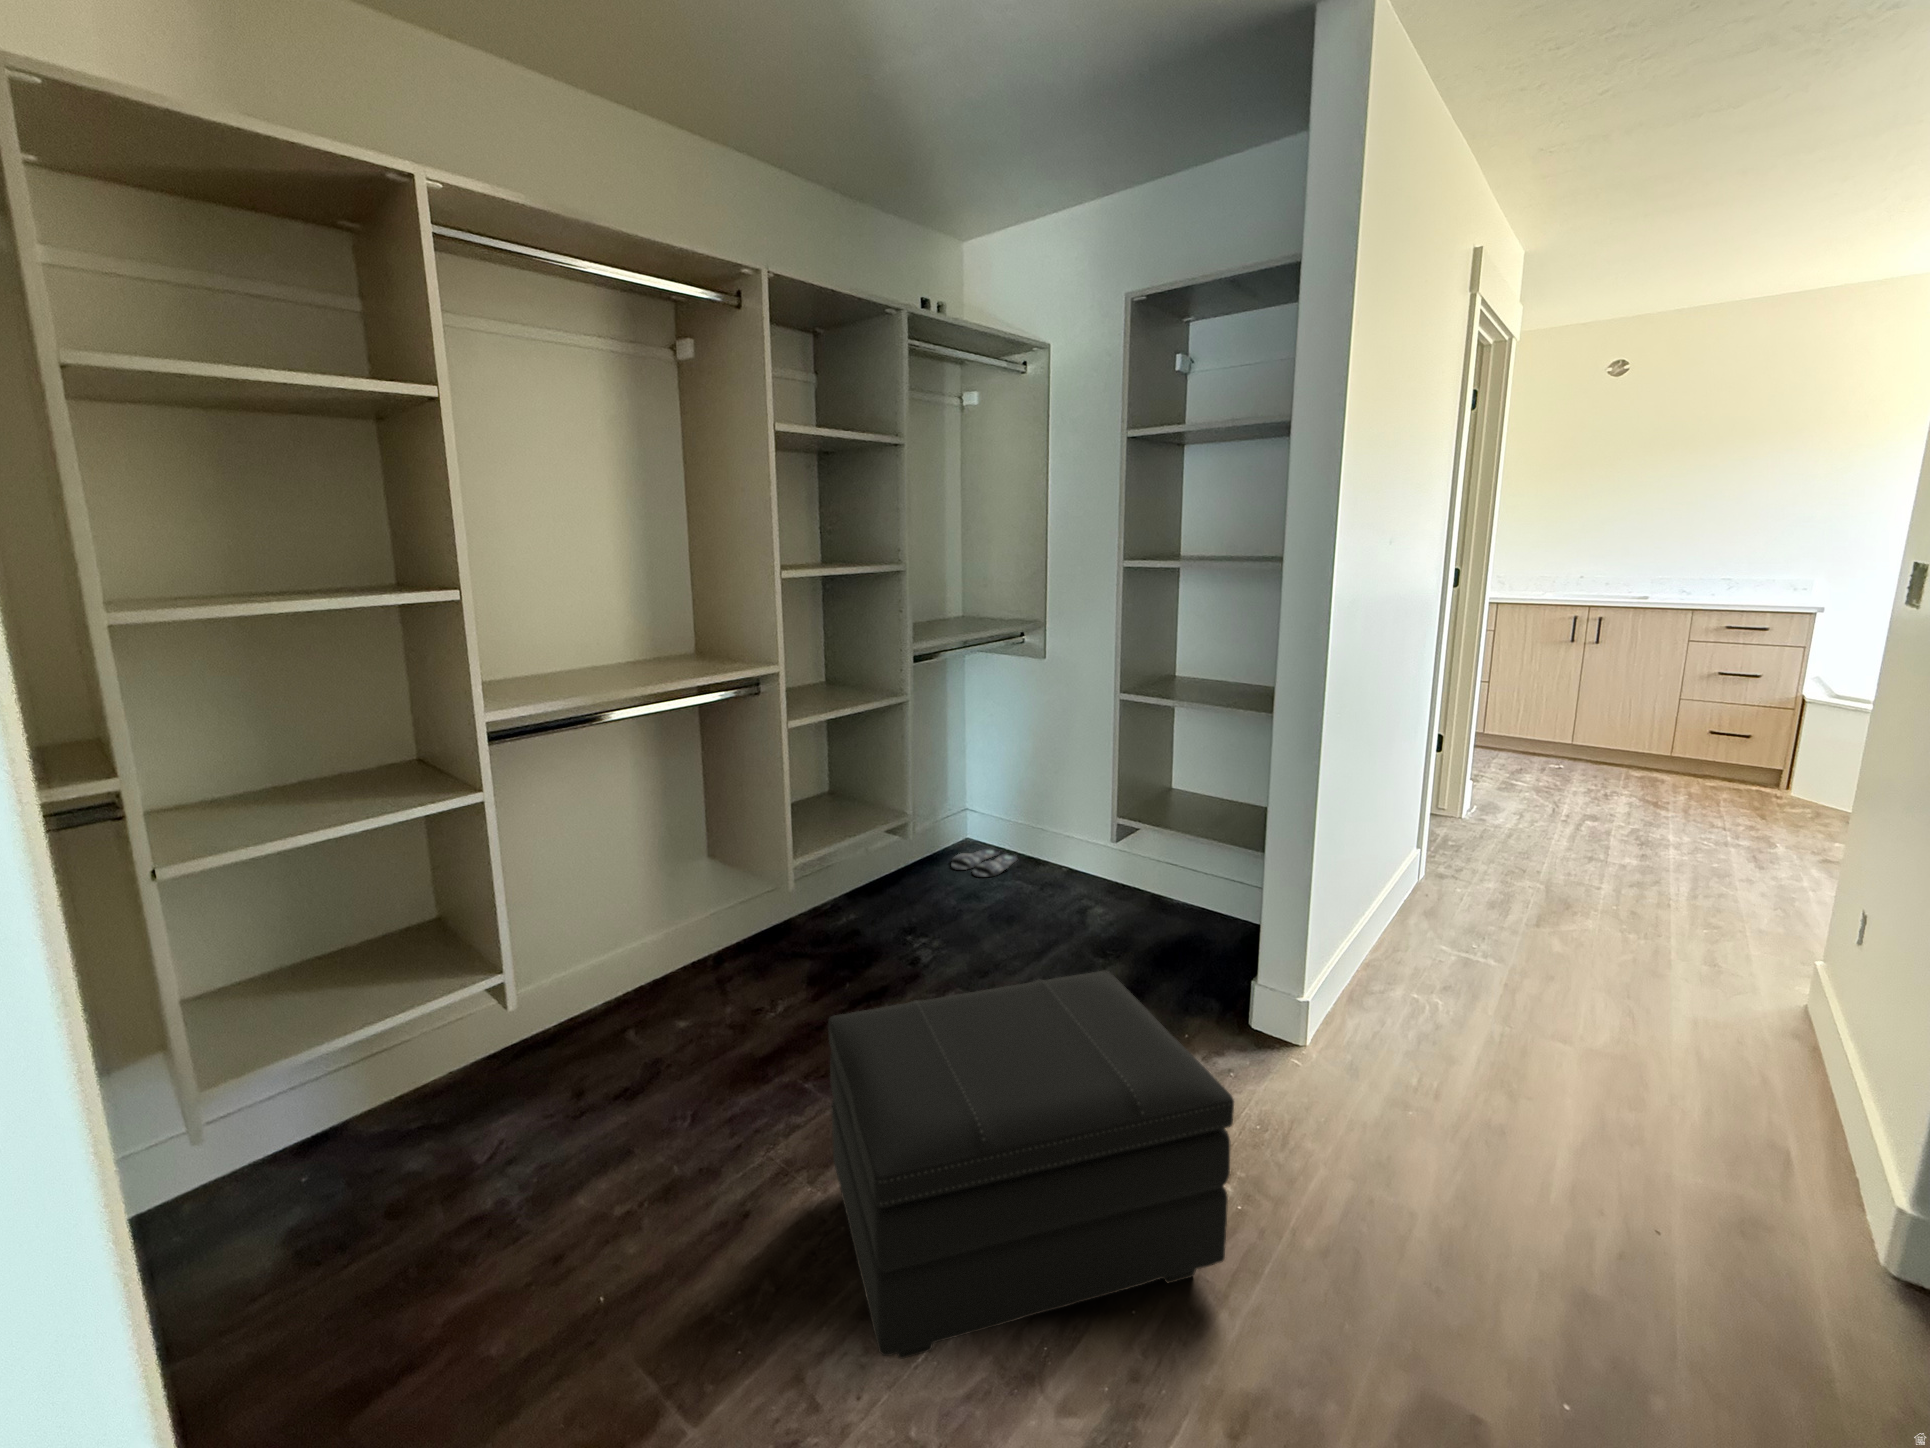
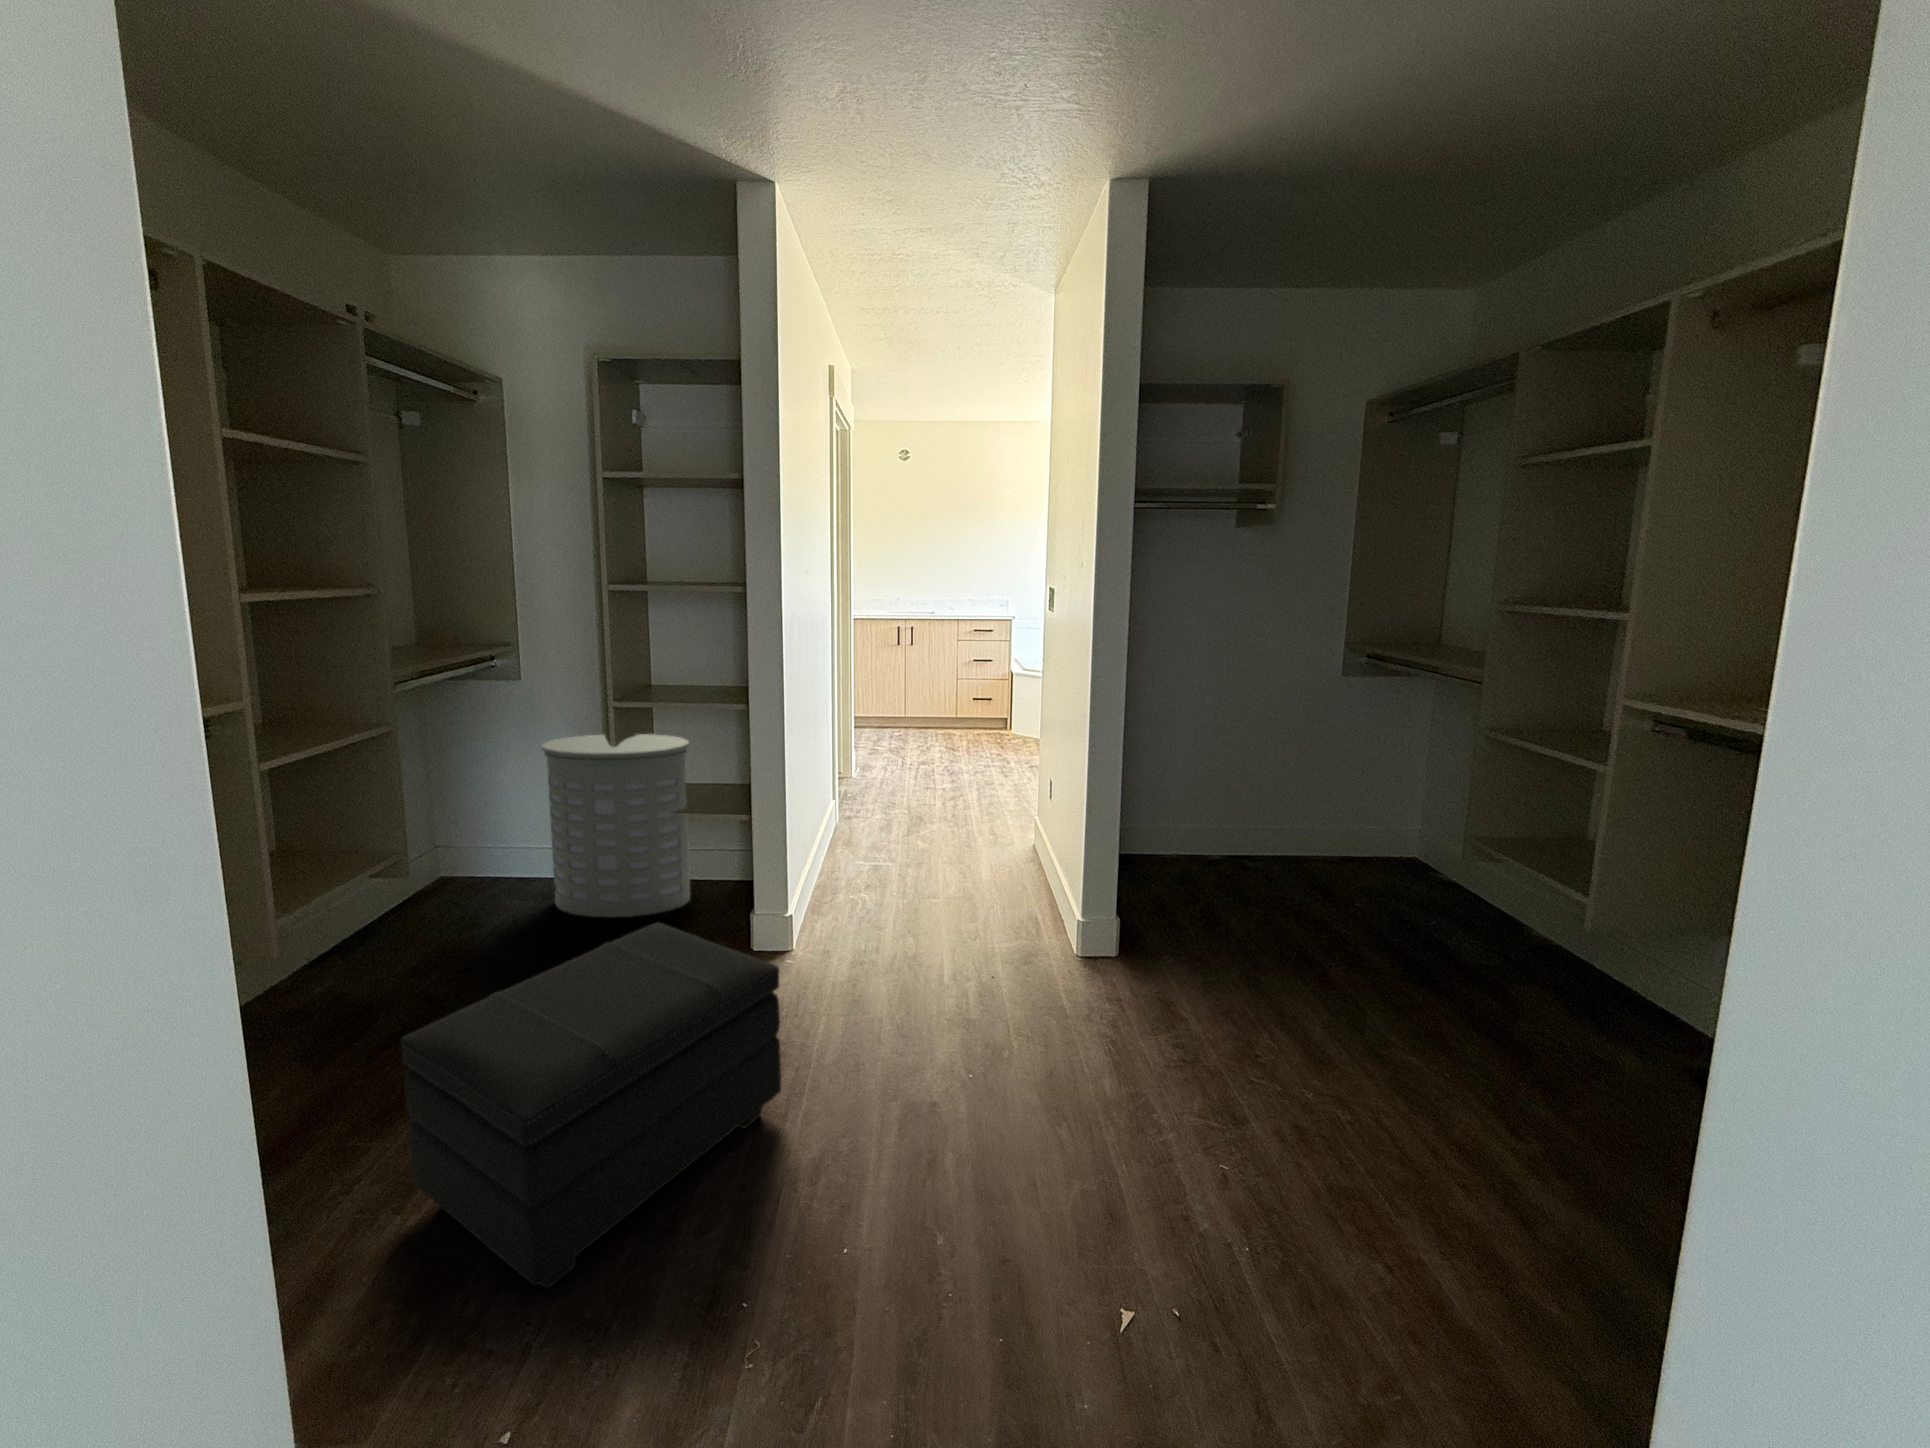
laundry hamper: none [1050,724,1206,939] -> present [541,734,690,917]
slippers: present [951,849,1017,877] -> none [429,880,506,909]

